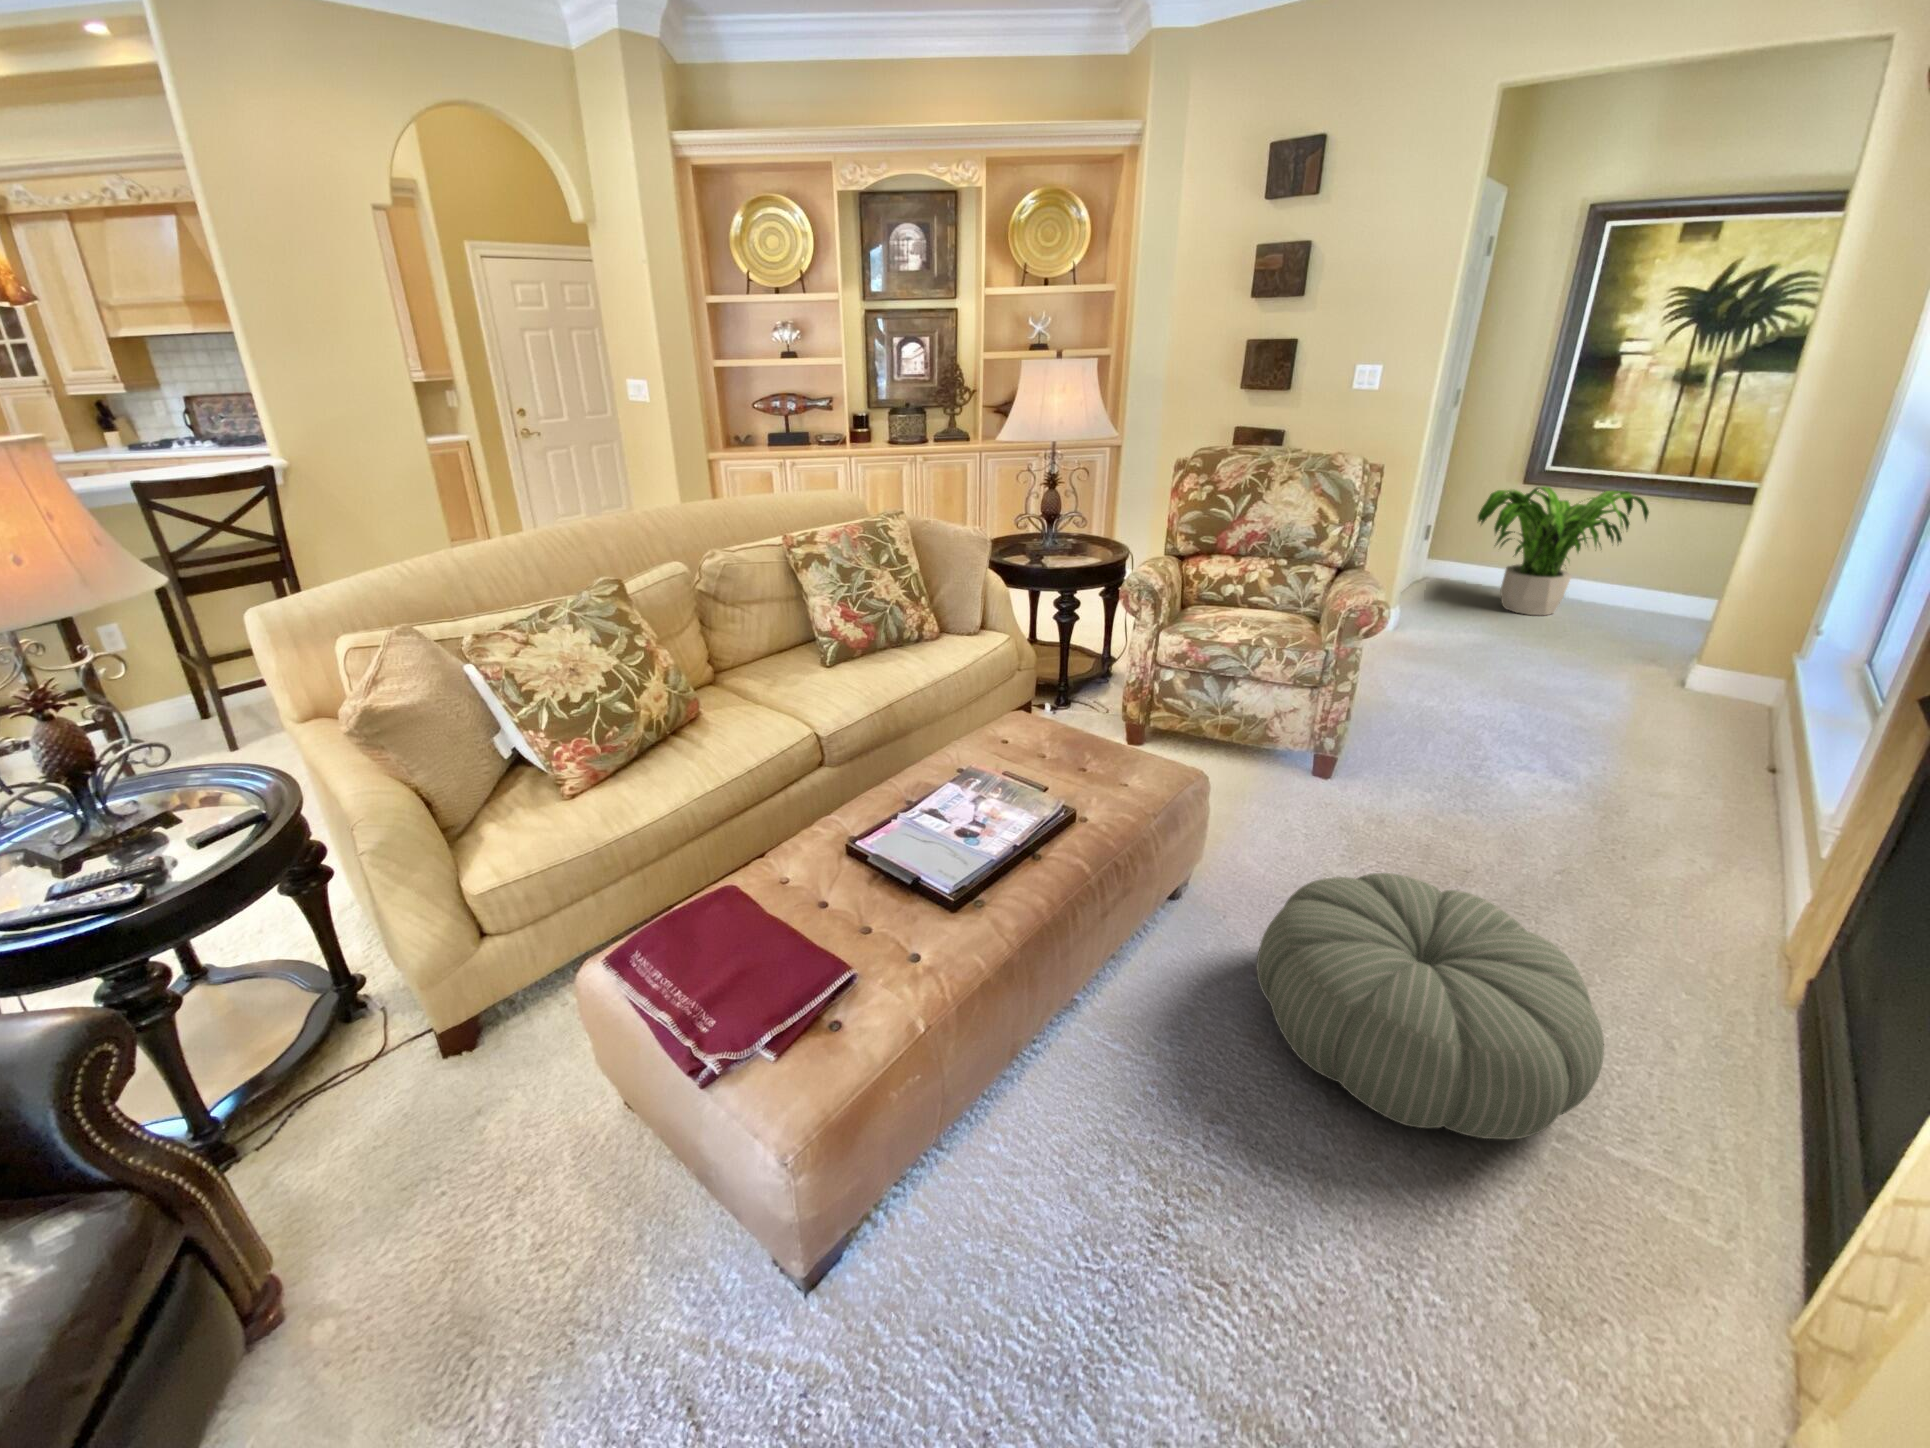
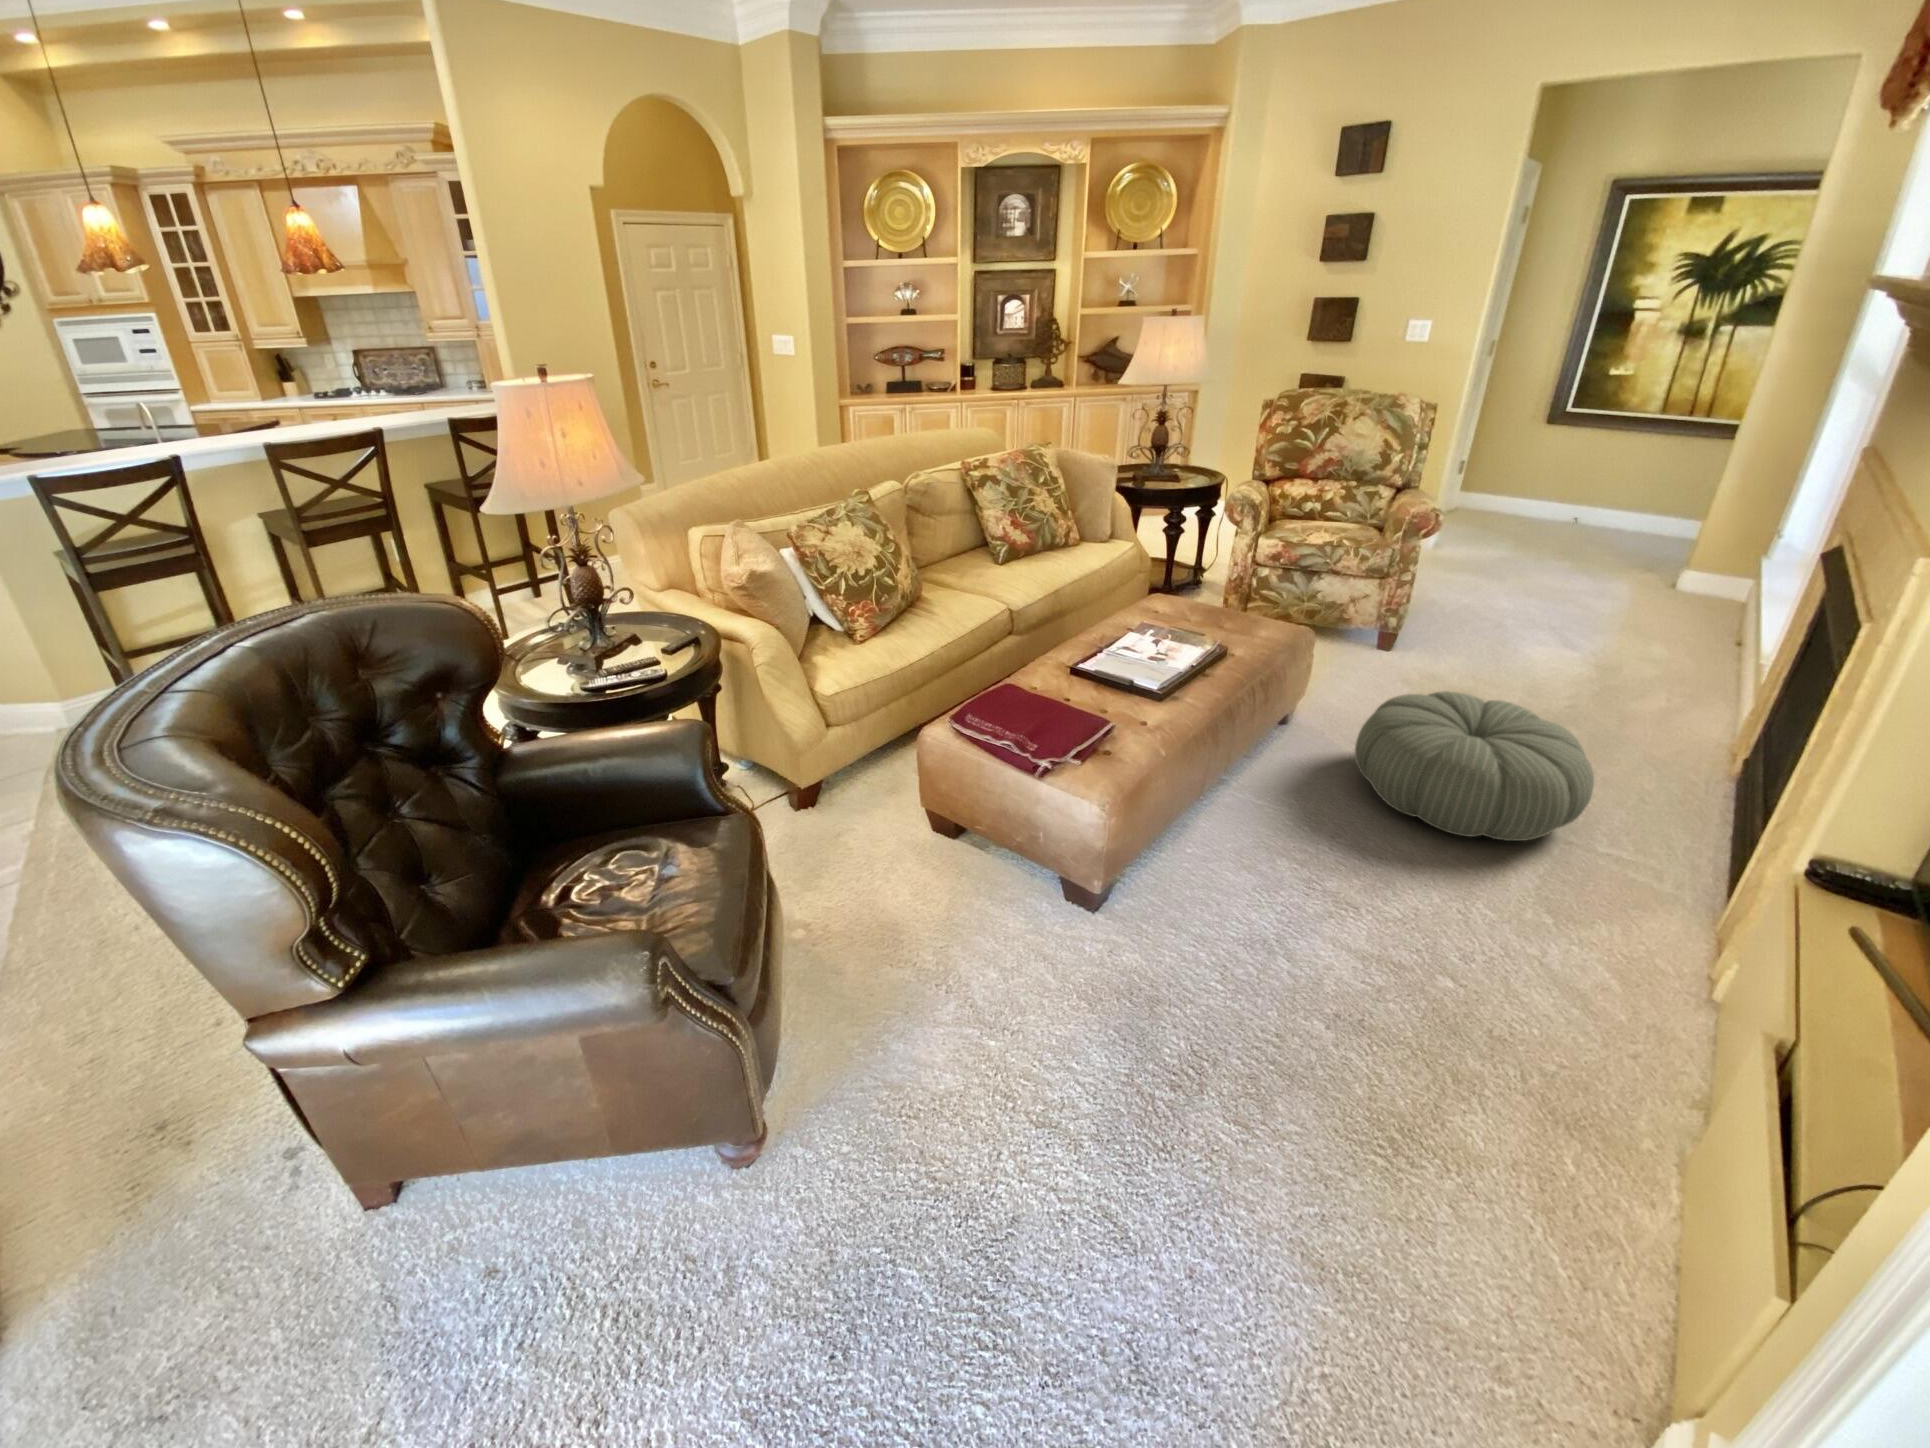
potted plant: present [1478,486,1649,615] -> none [1509,426,1656,537]

